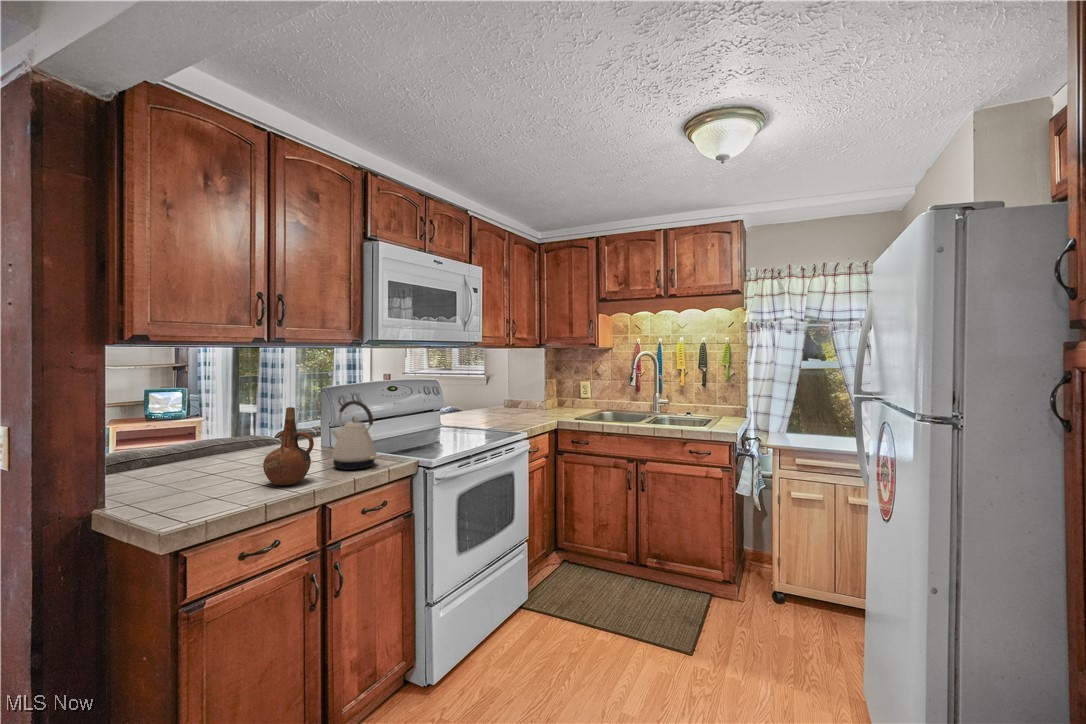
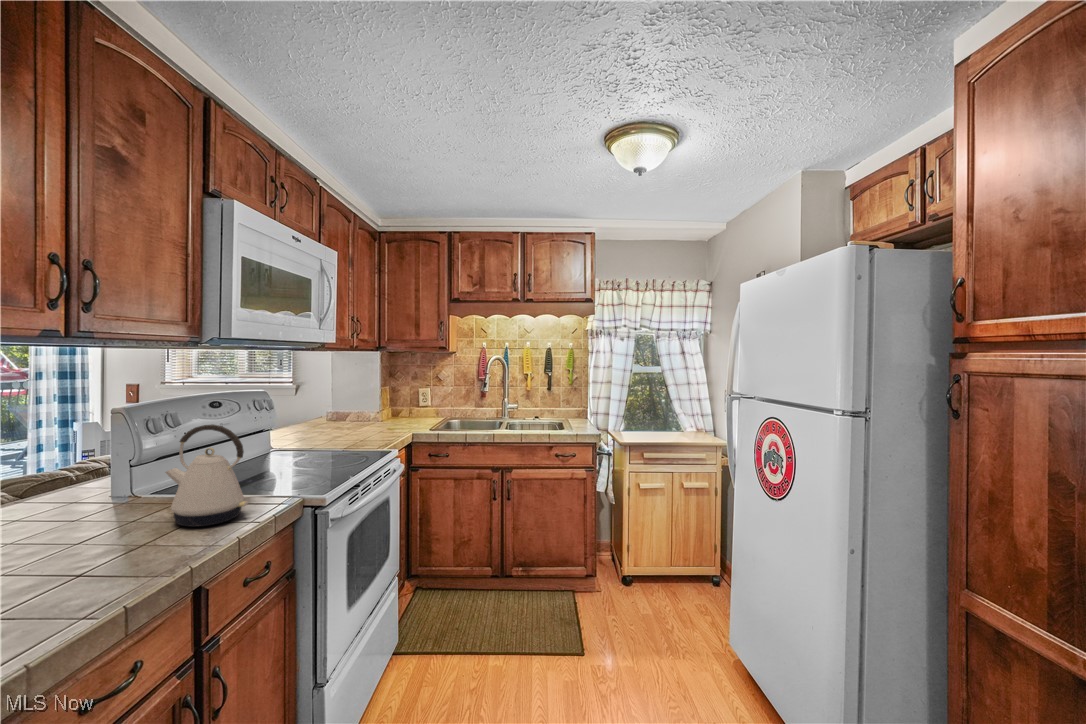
ceramic pitcher: present [263,407,314,485] -> none [71,442,165,571]

